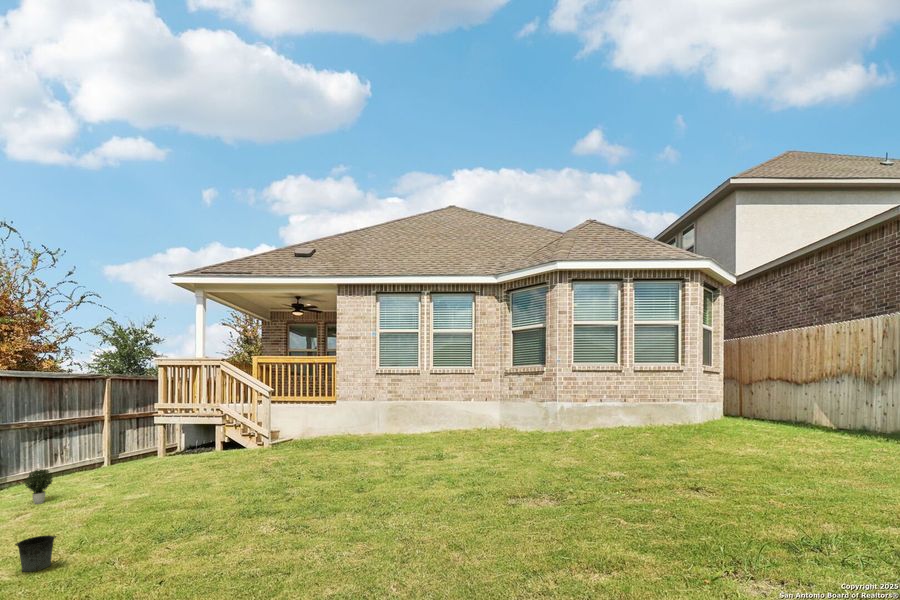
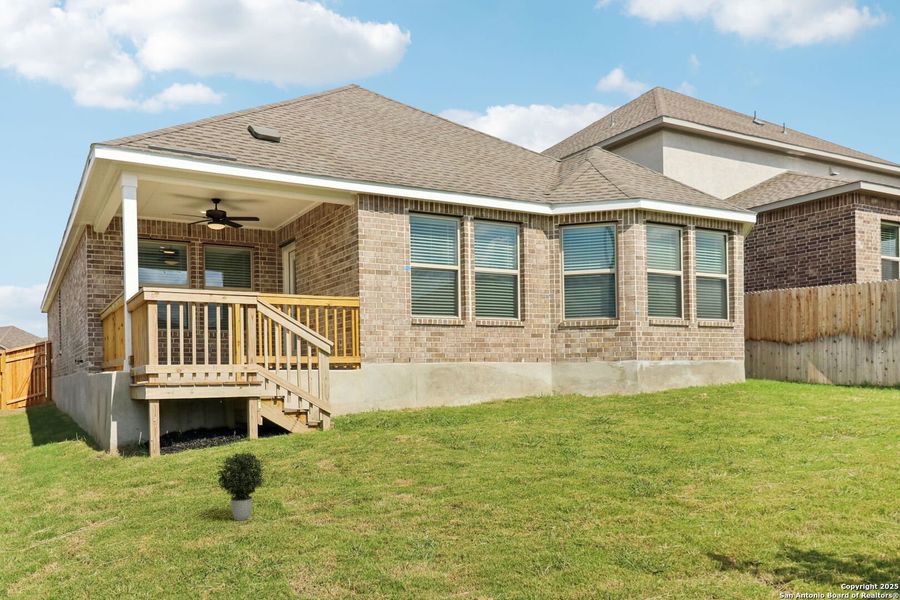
bucket: present [15,535,57,572] -> none [710,503,770,565]

